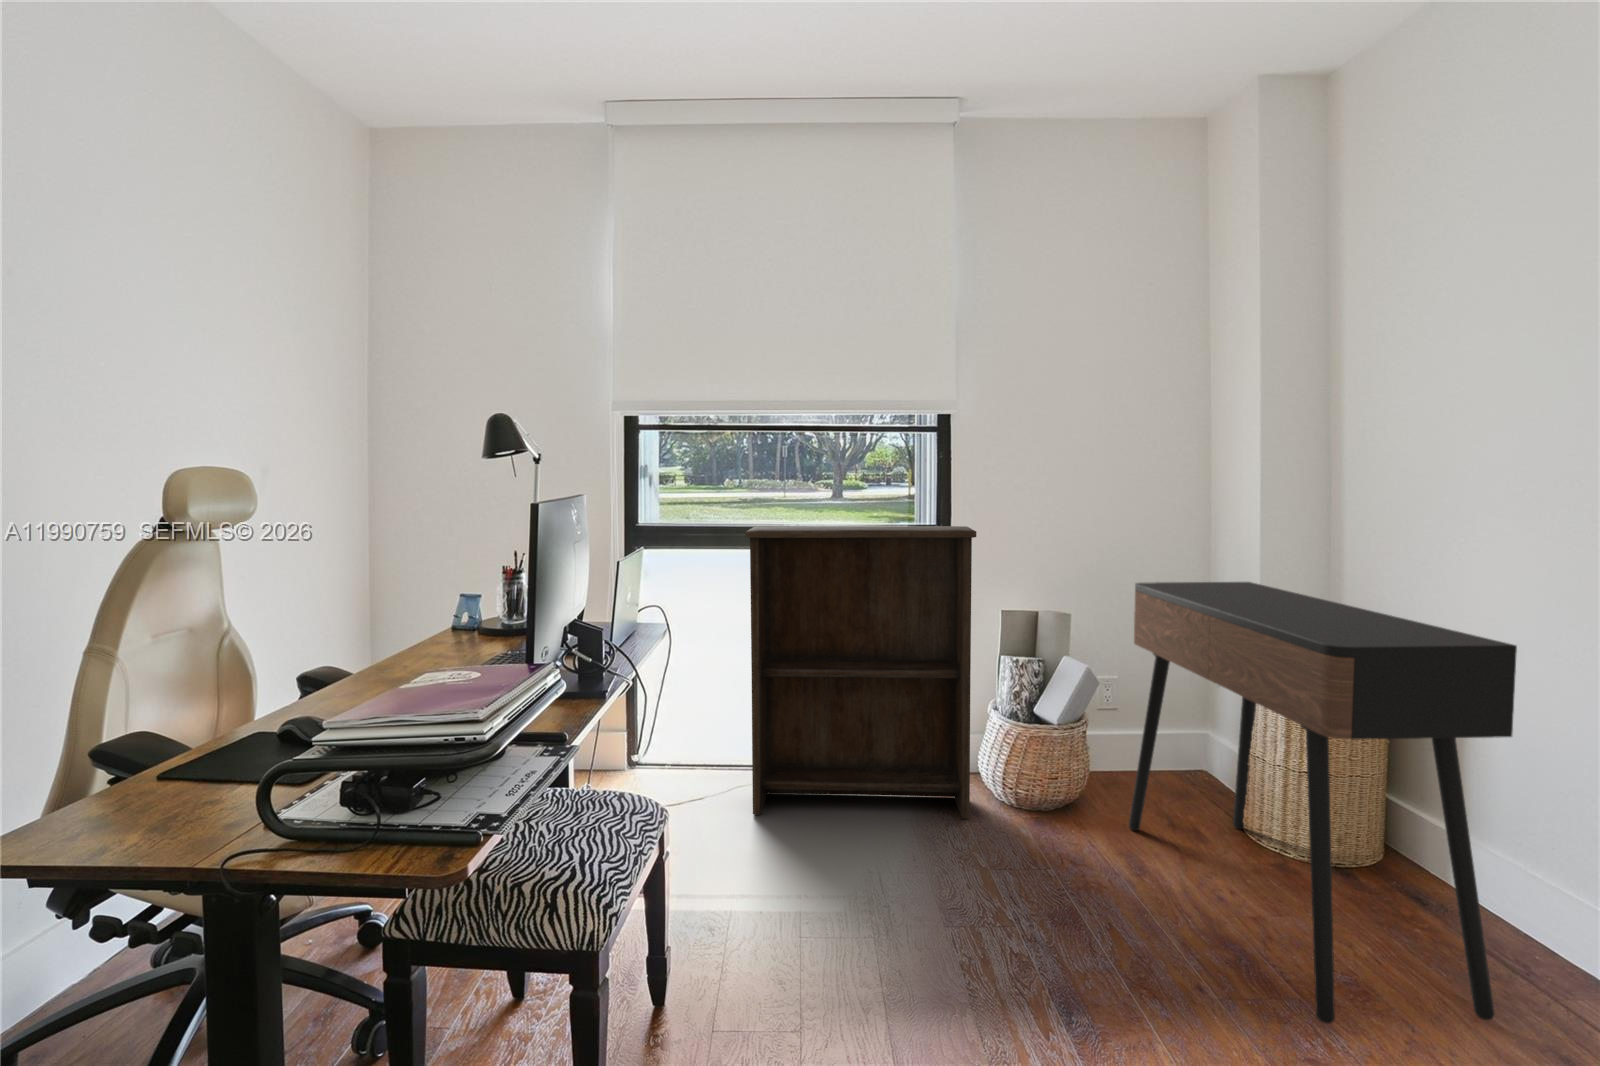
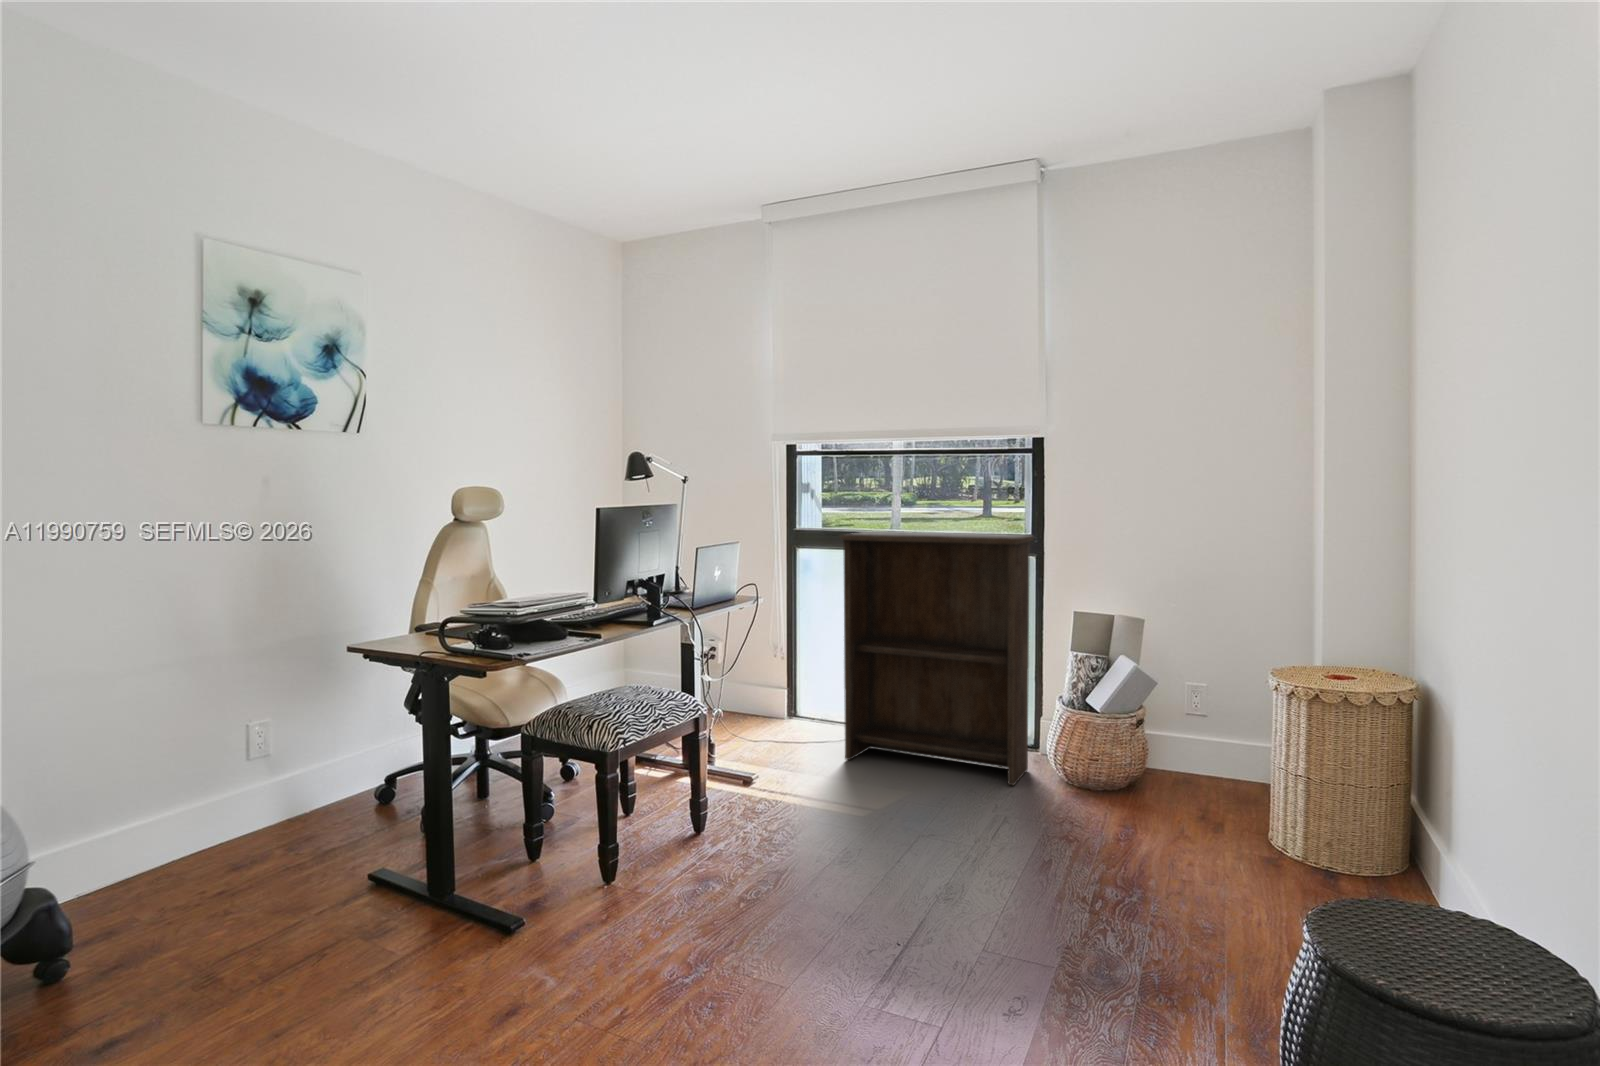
console table: present [1129,582,1517,1024] -> none [1142,589,1326,990]

